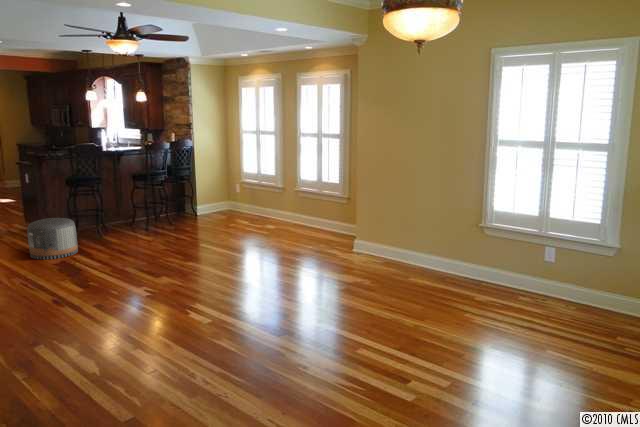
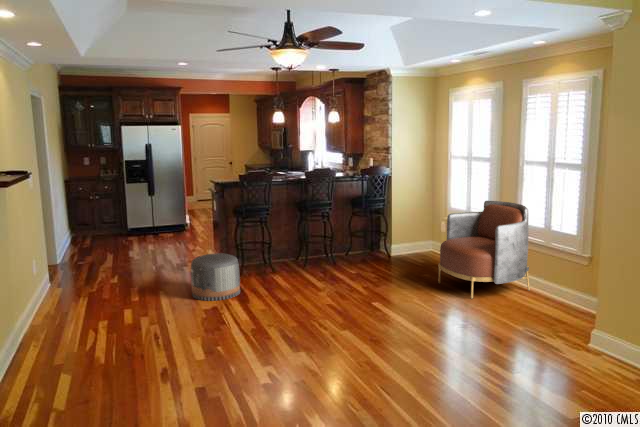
armchair: none [243,164,310,236] -> present [438,201,530,299]

